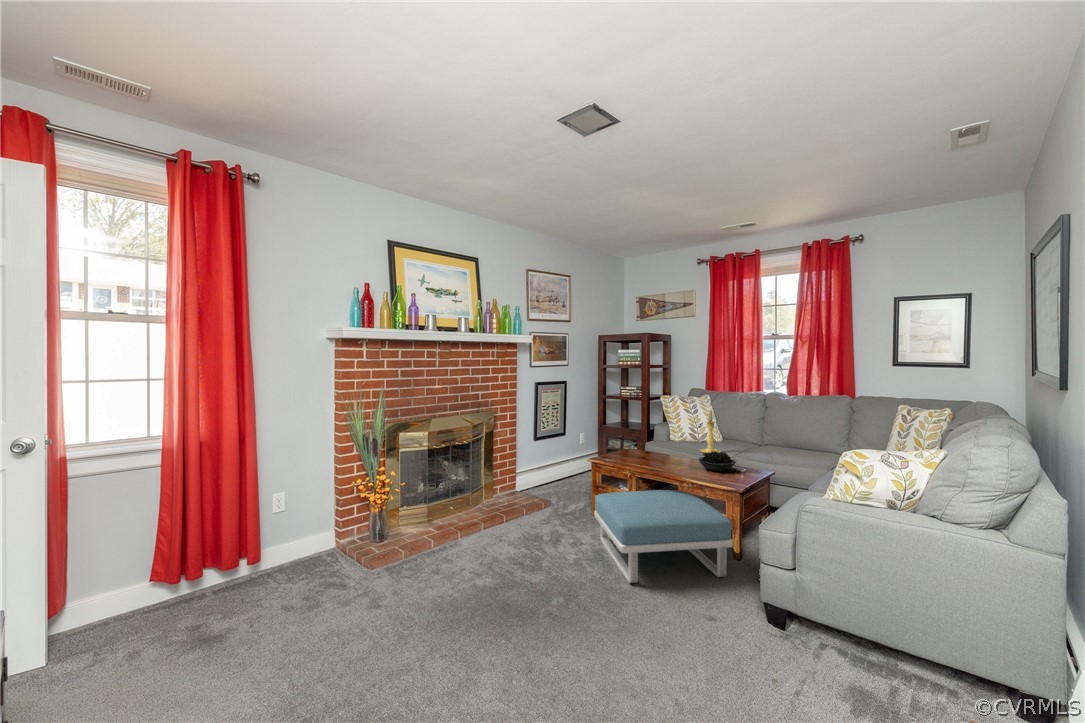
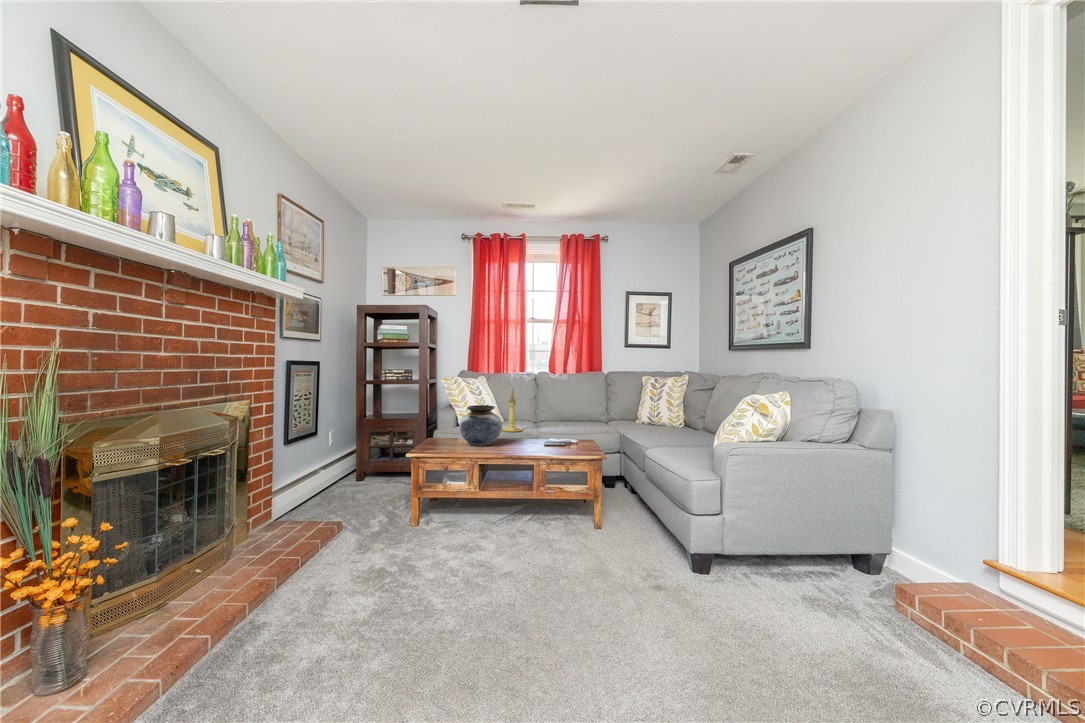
vase: none [635,426,672,463] -> present [459,405,502,446]
succulent plant: present [698,451,736,471] -> none [534,424,571,444]
footstool: present [594,490,733,583] -> none [458,469,627,585]

